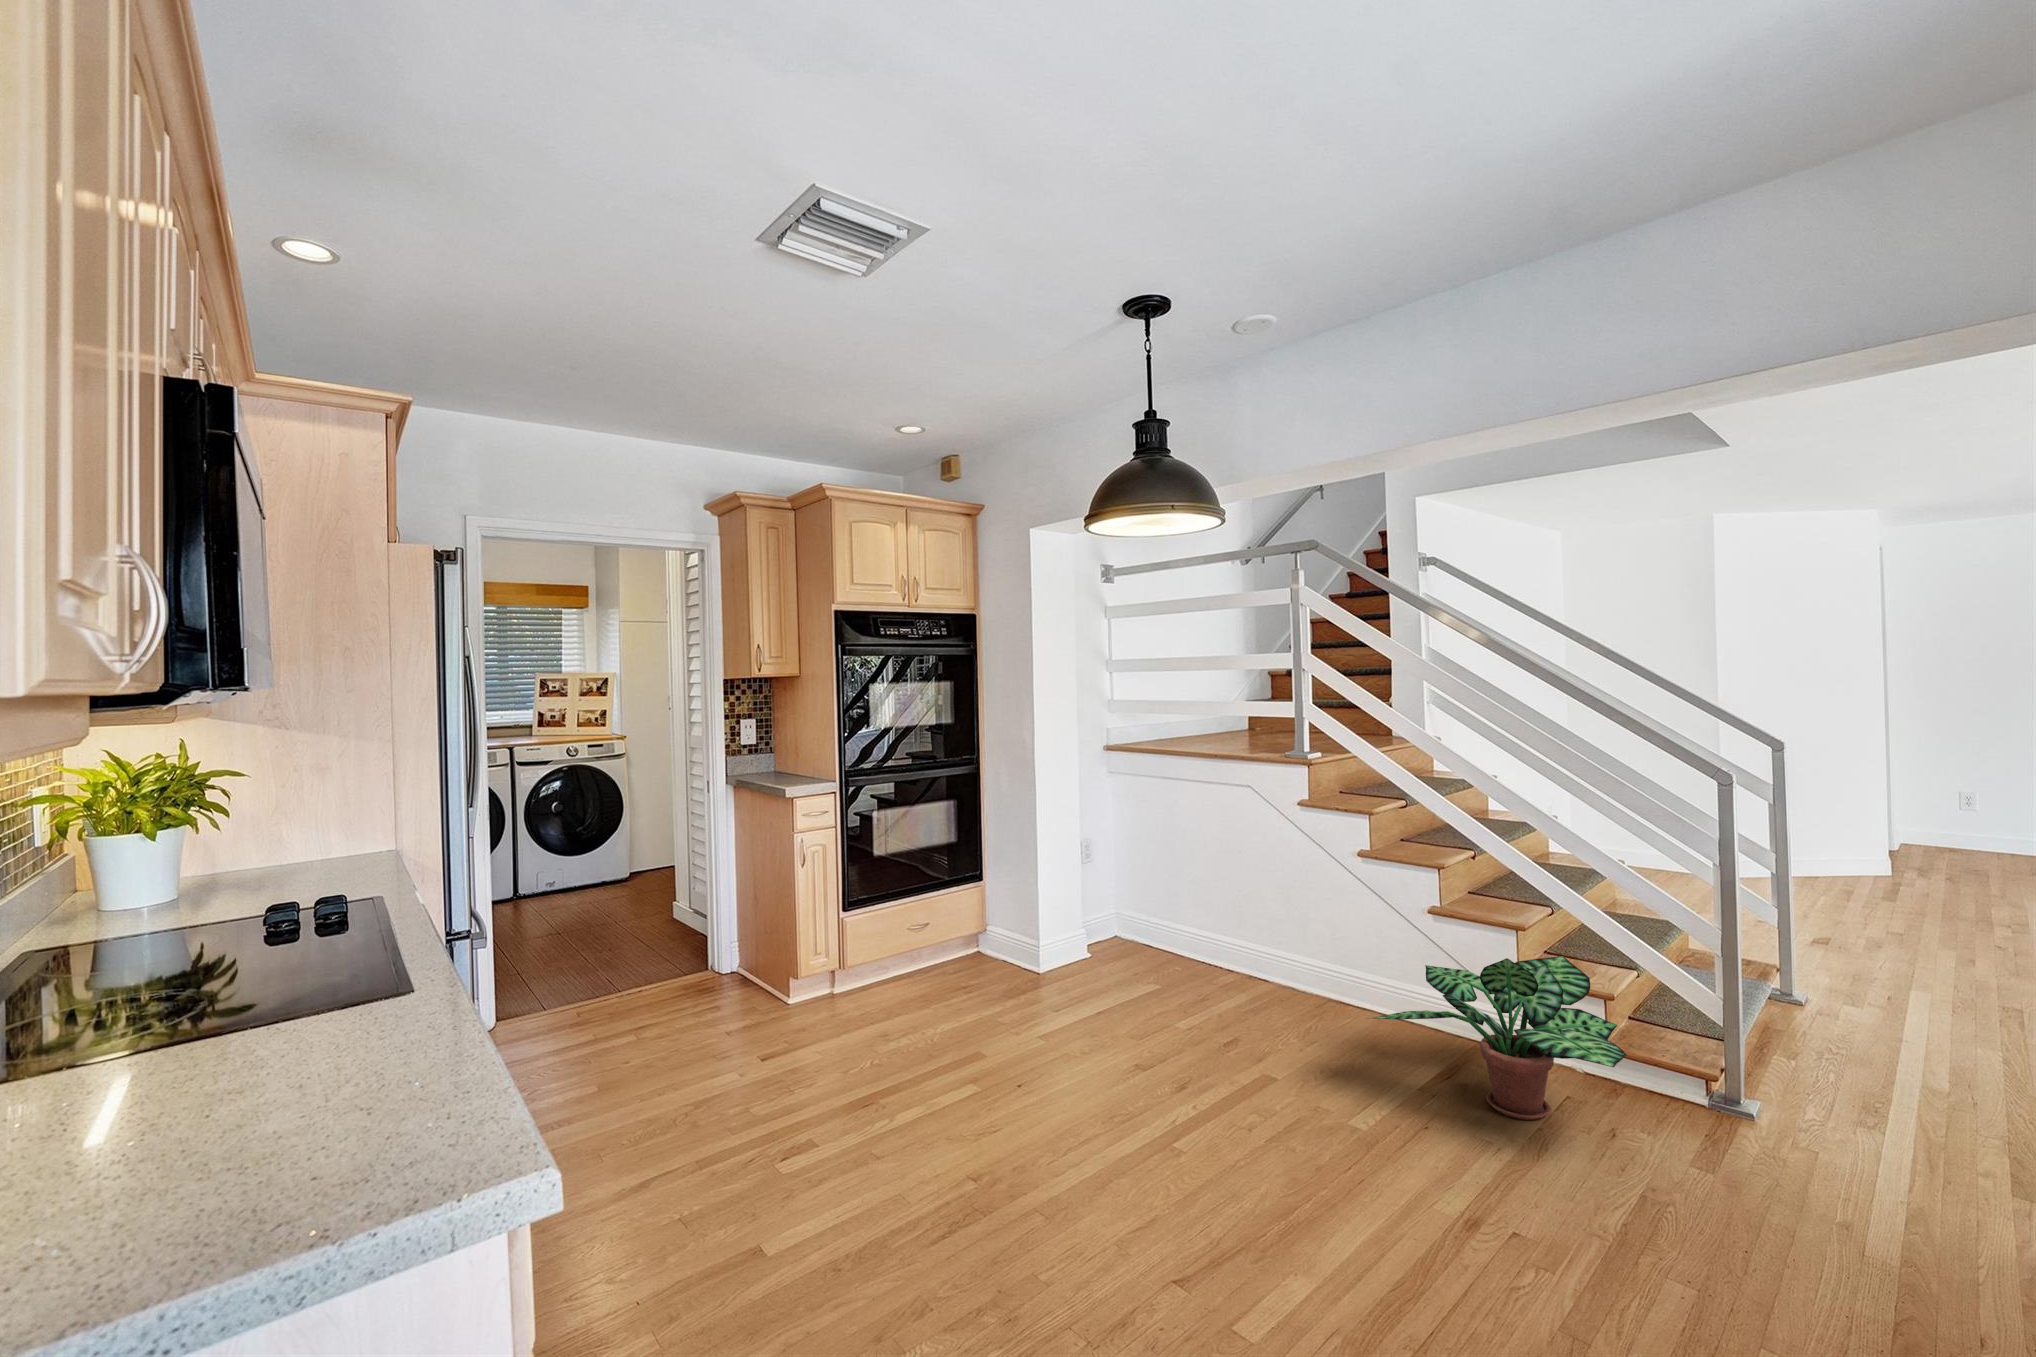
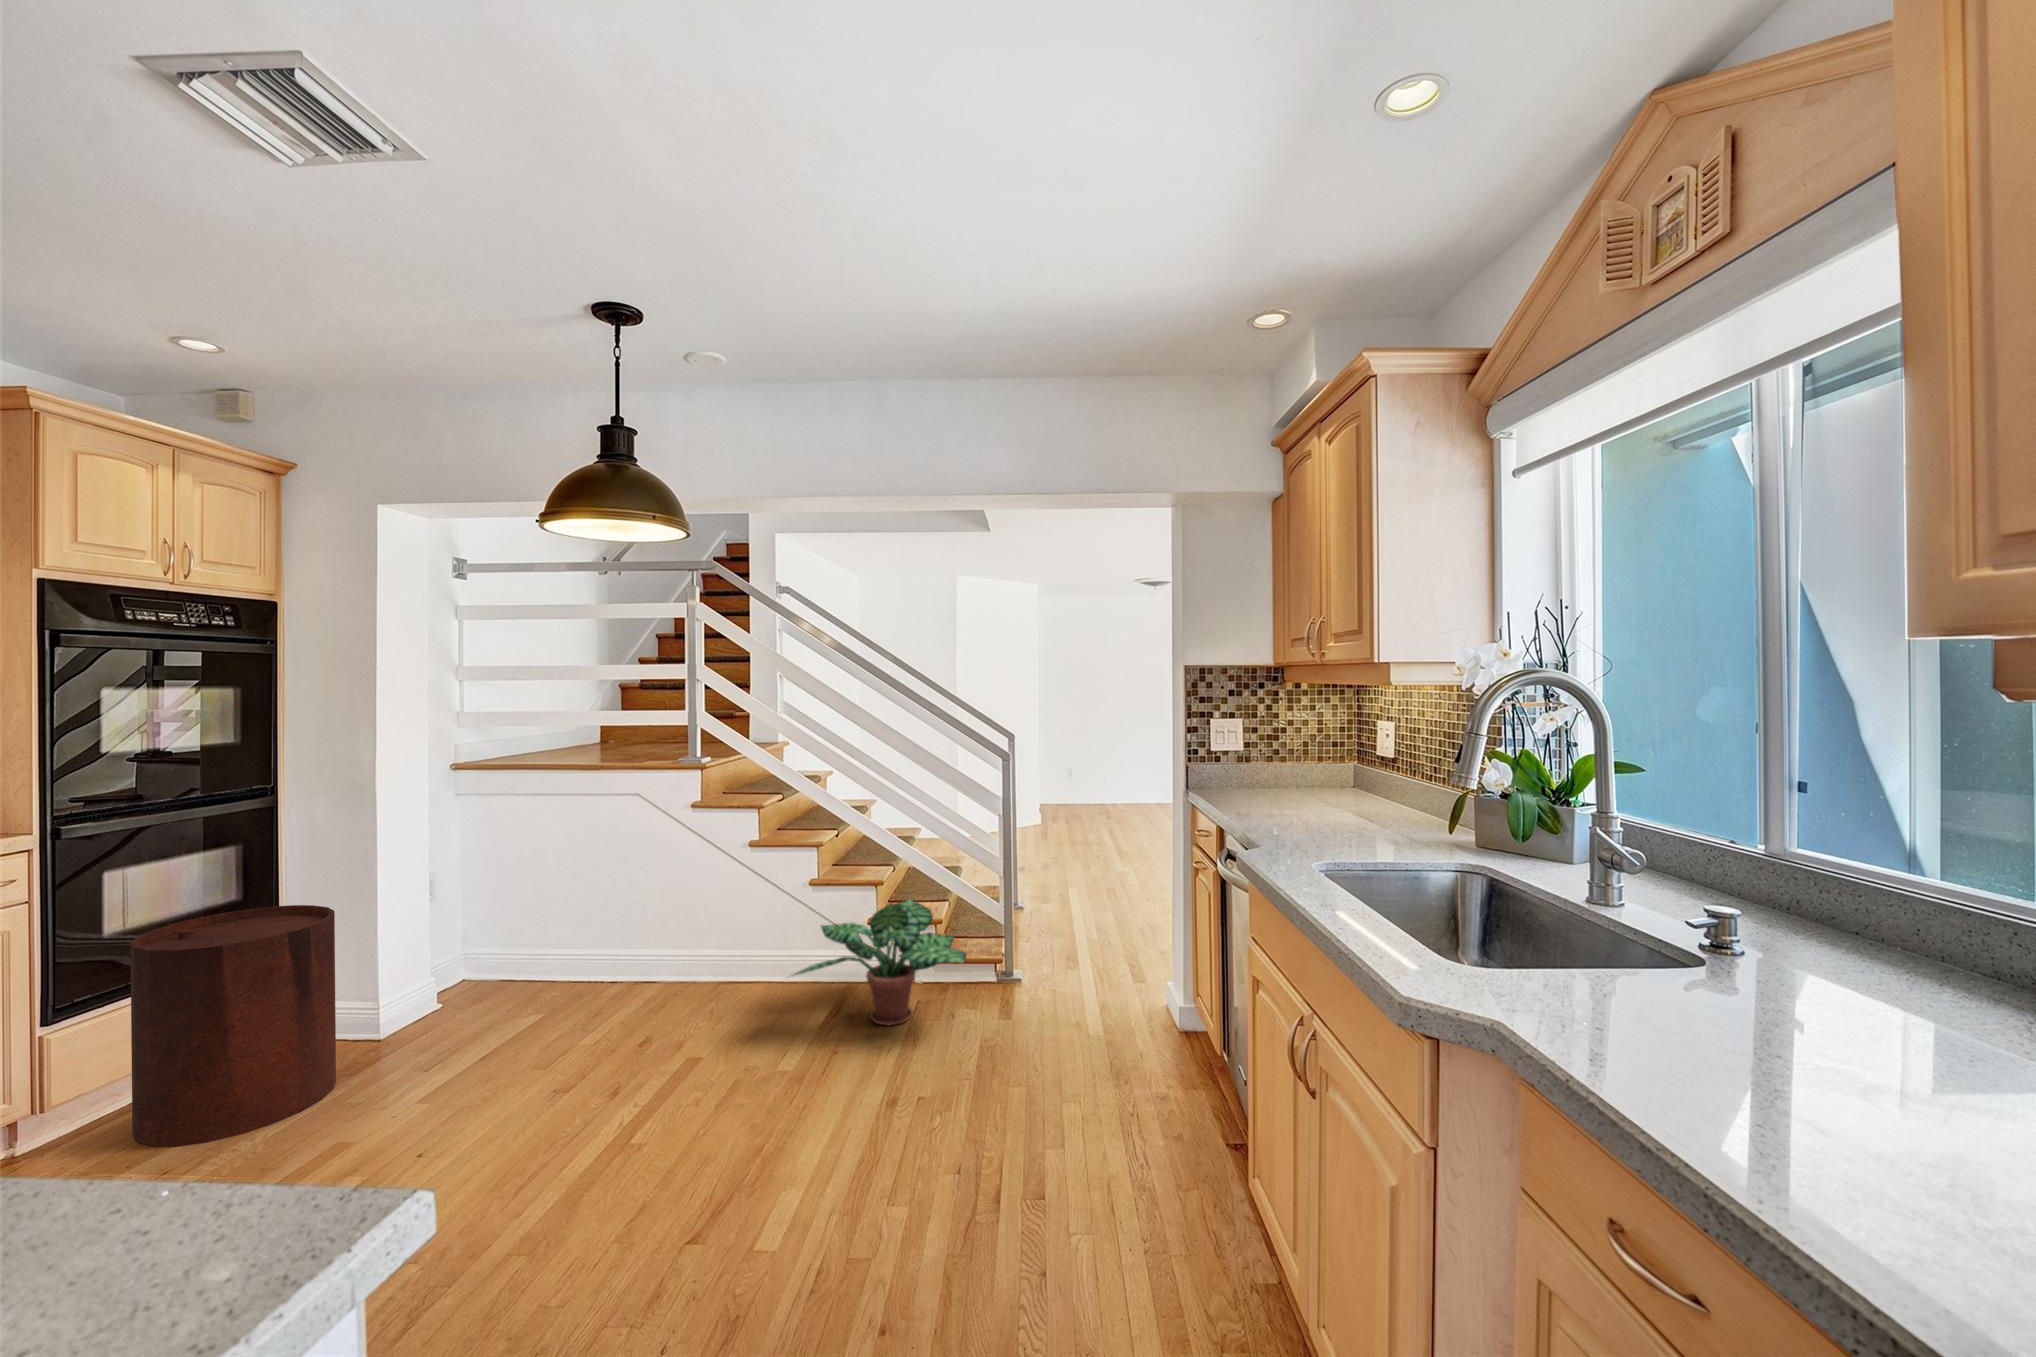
trash can: none [884,853,1003,1025] -> present [130,905,336,1147]

